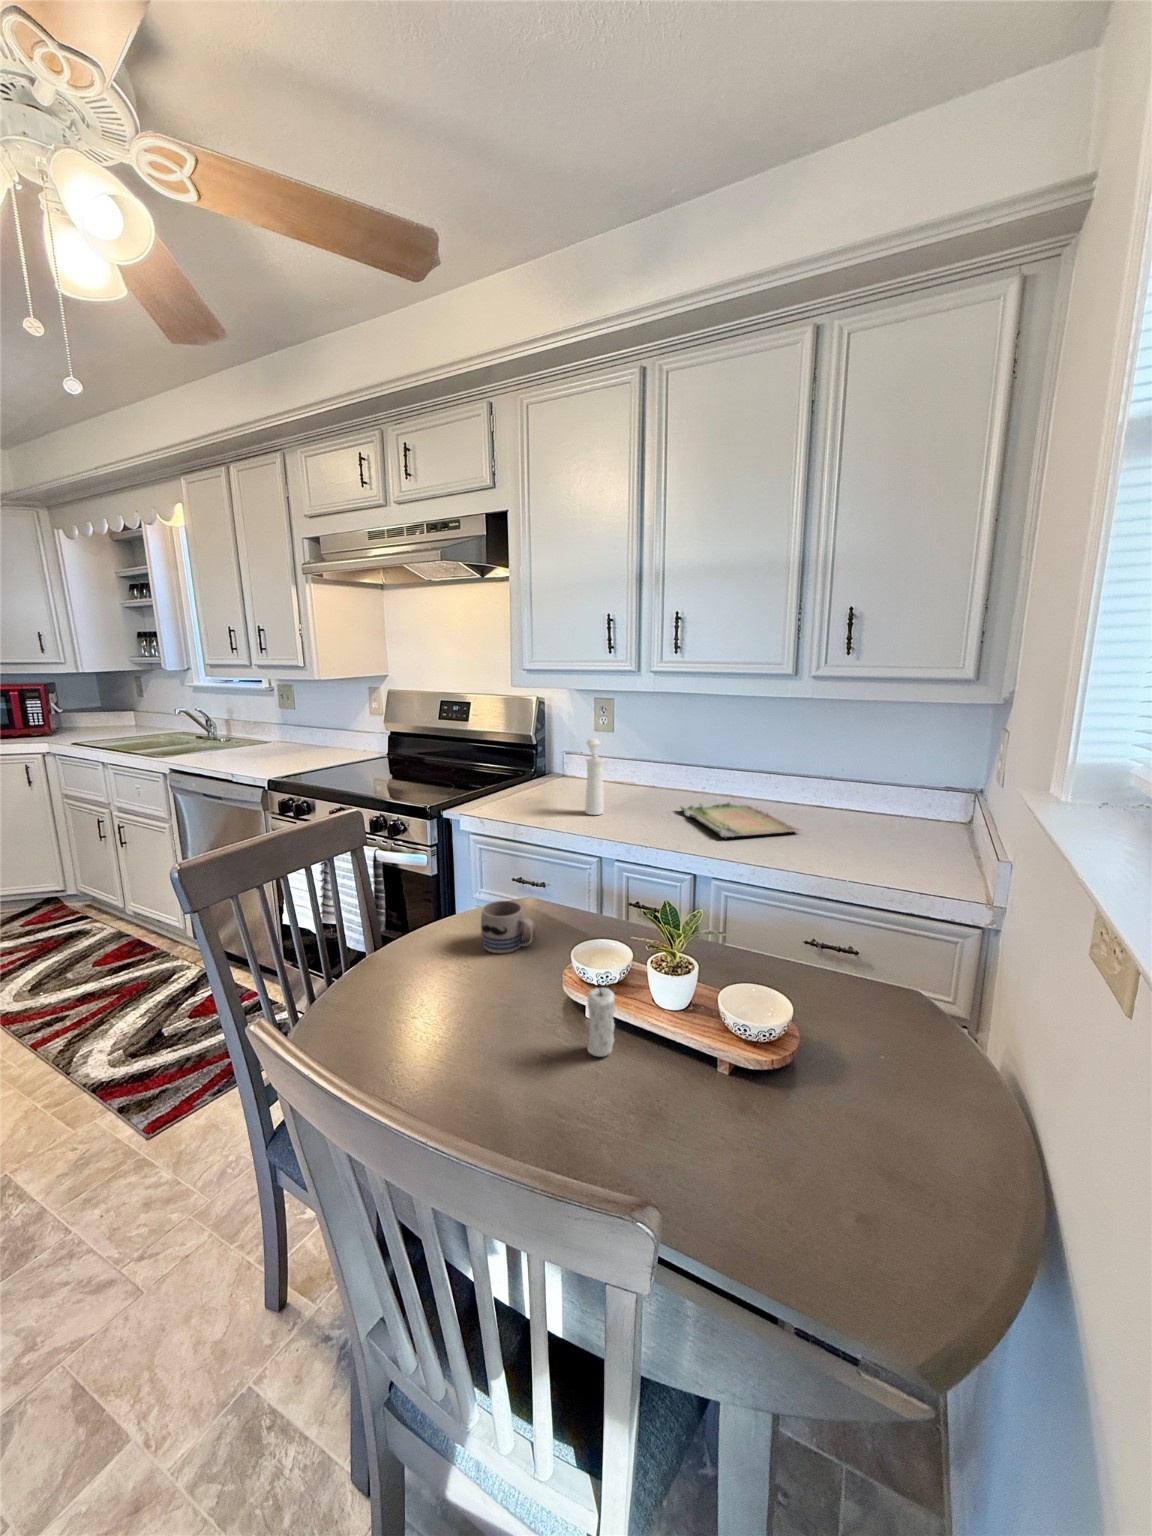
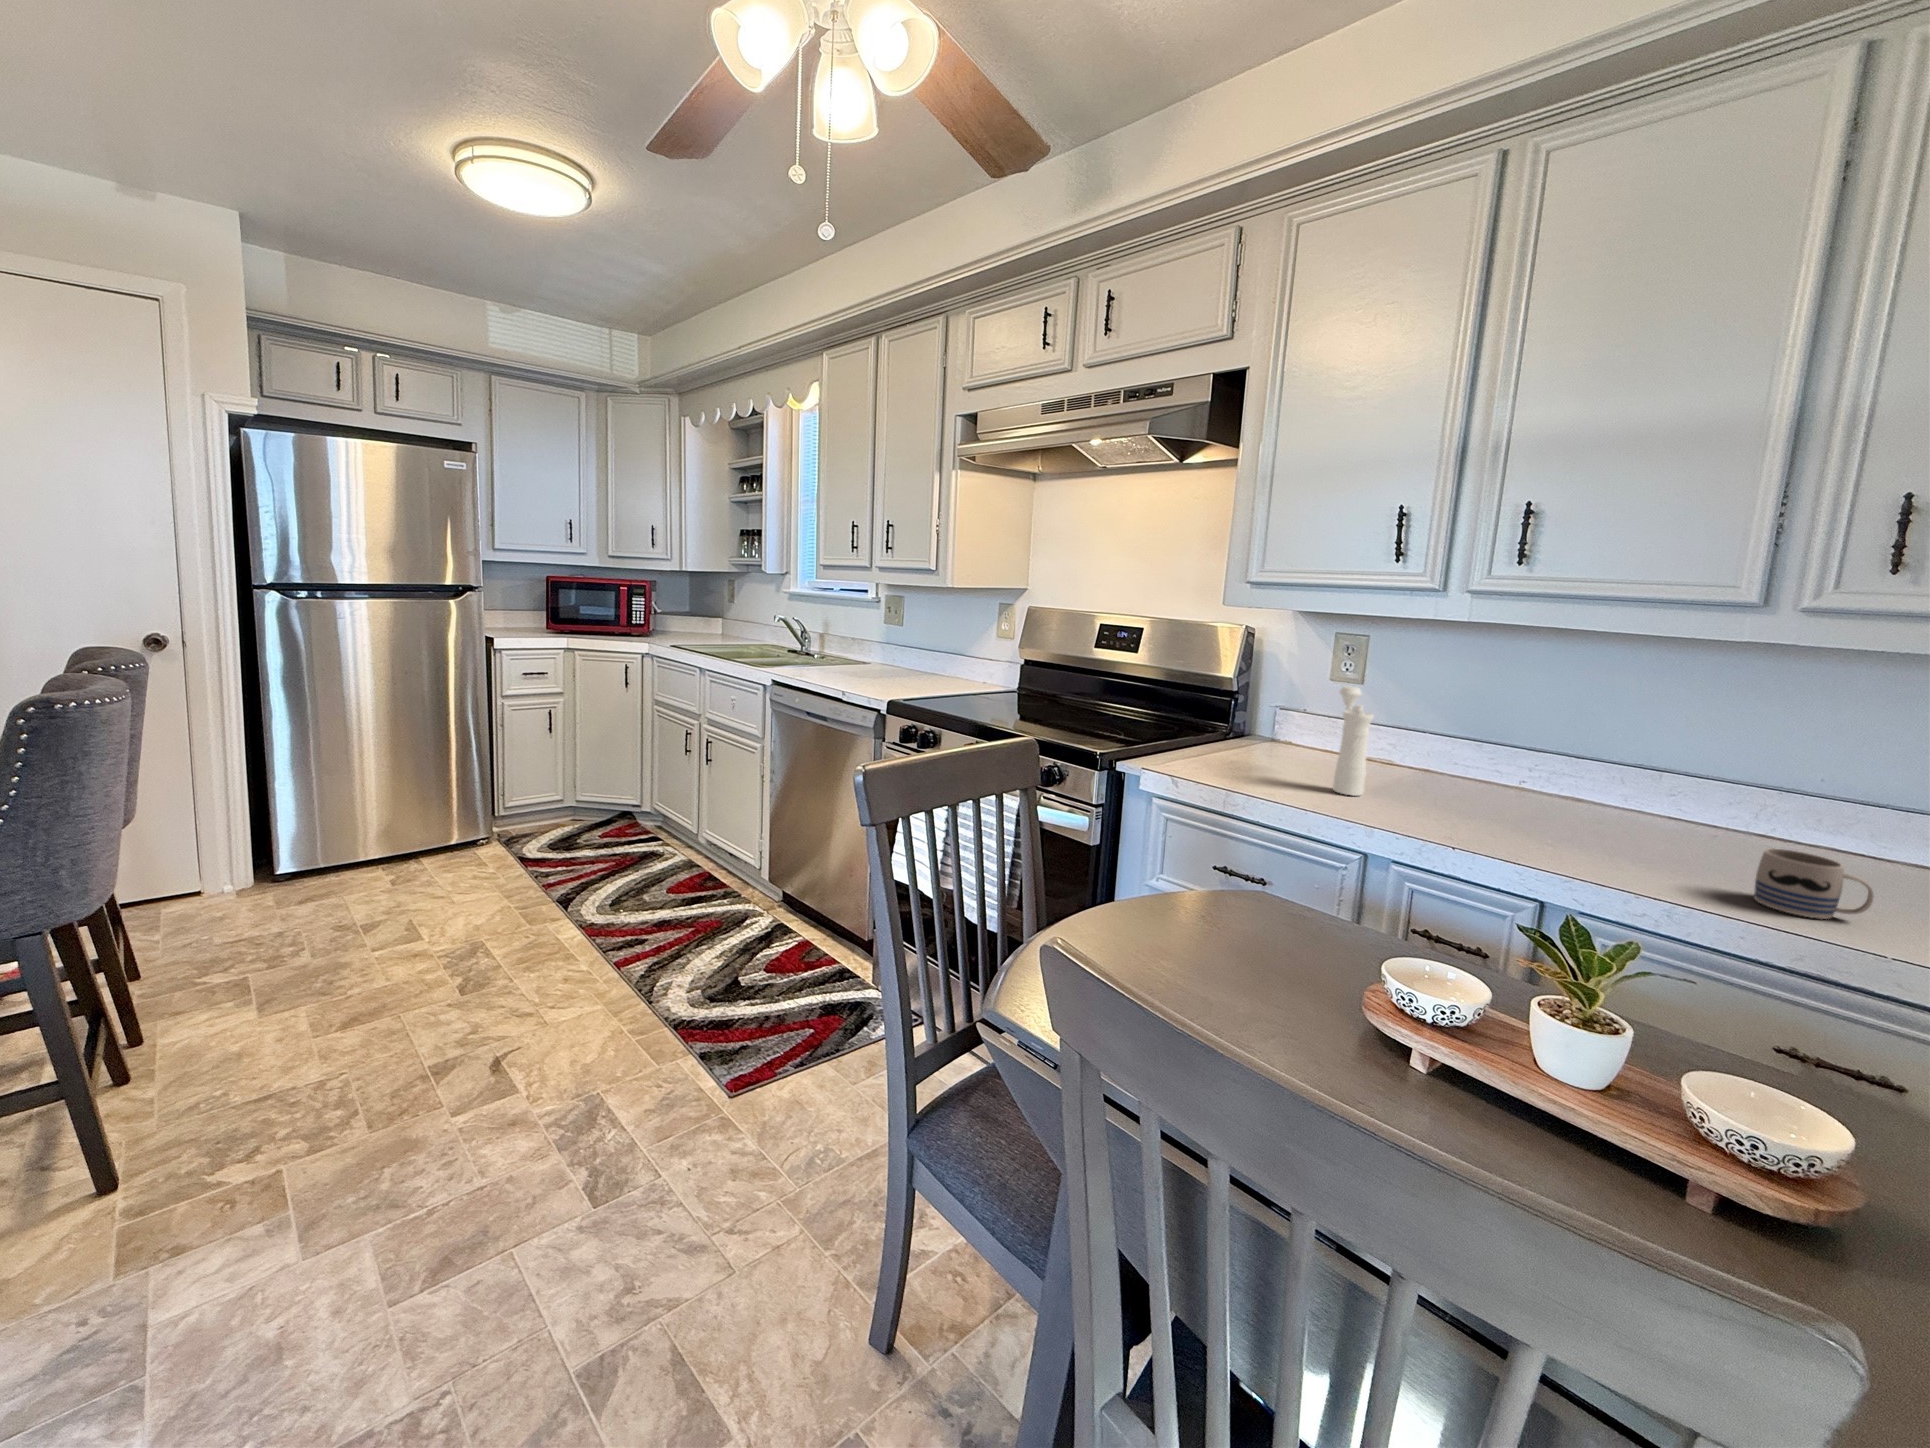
tray: present [681,803,800,838] -> none [1492,798,1744,865]
mug: present [481,901,536,953] -> present [1754,848,1874,919]
candle: present [588,988,615,1056] -> none [1434,1001,1493,1119]

